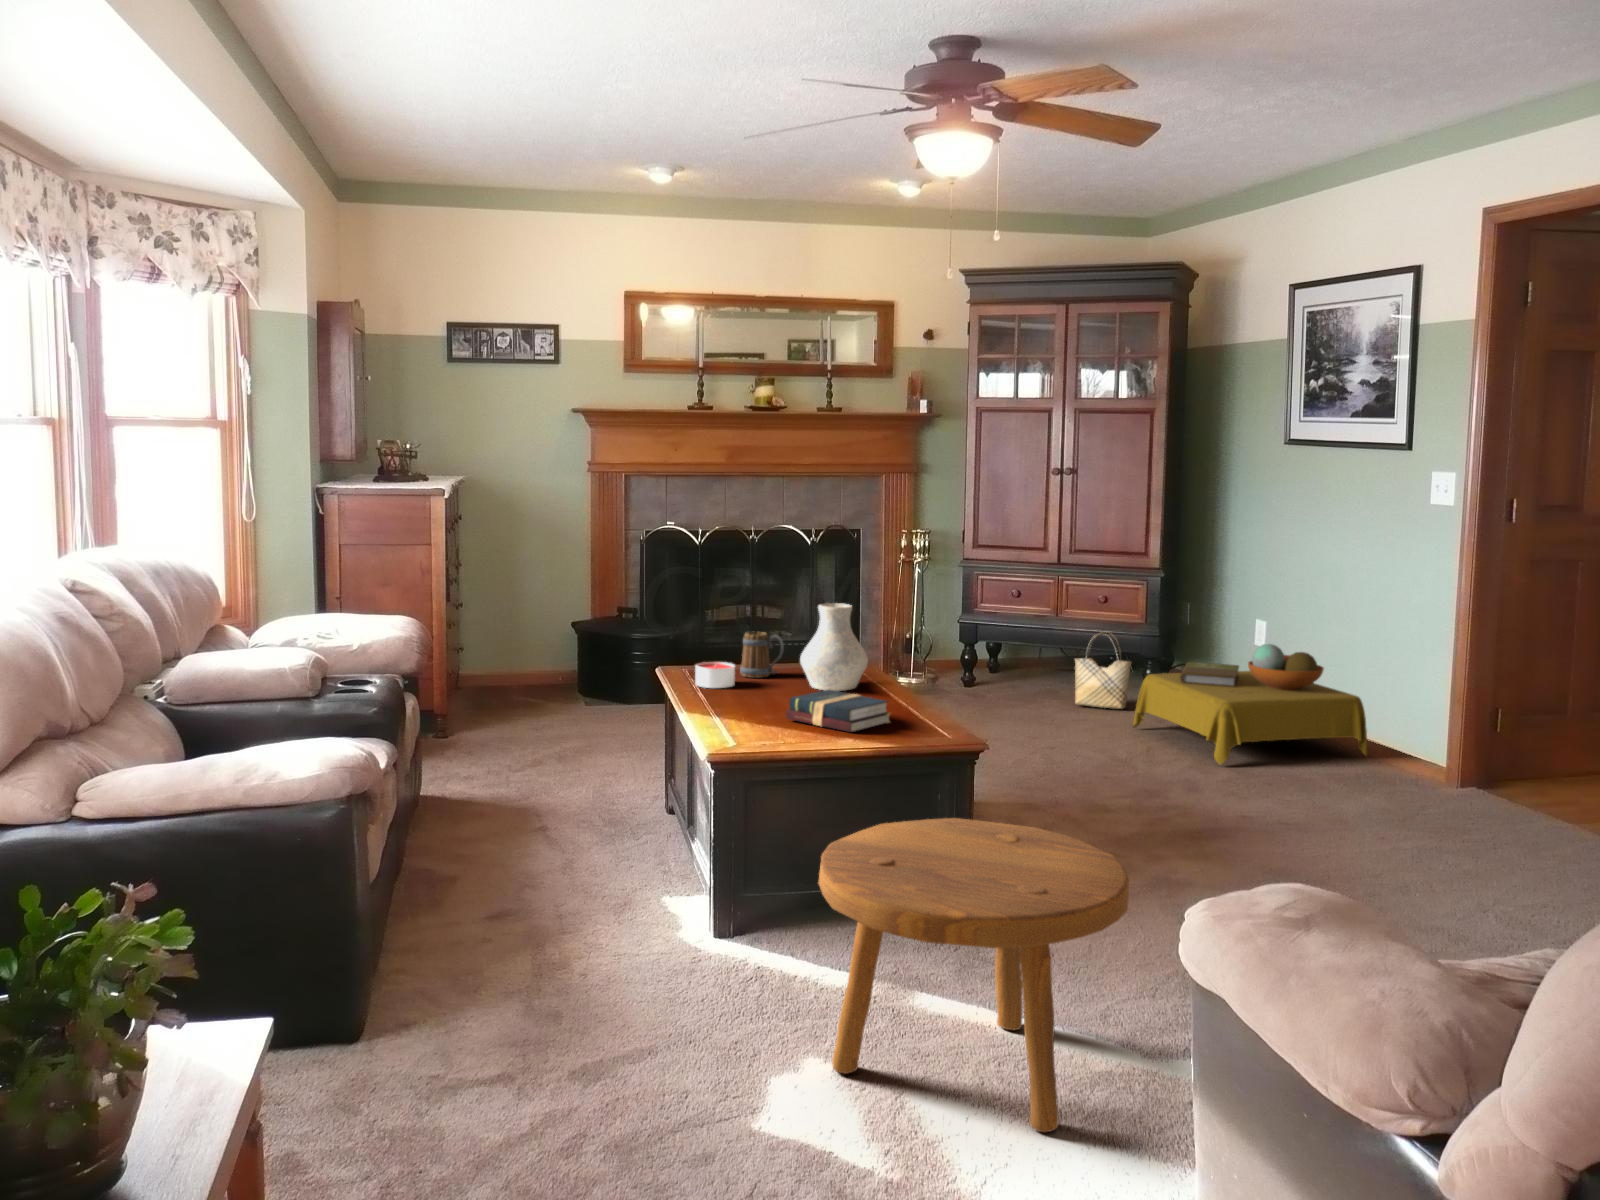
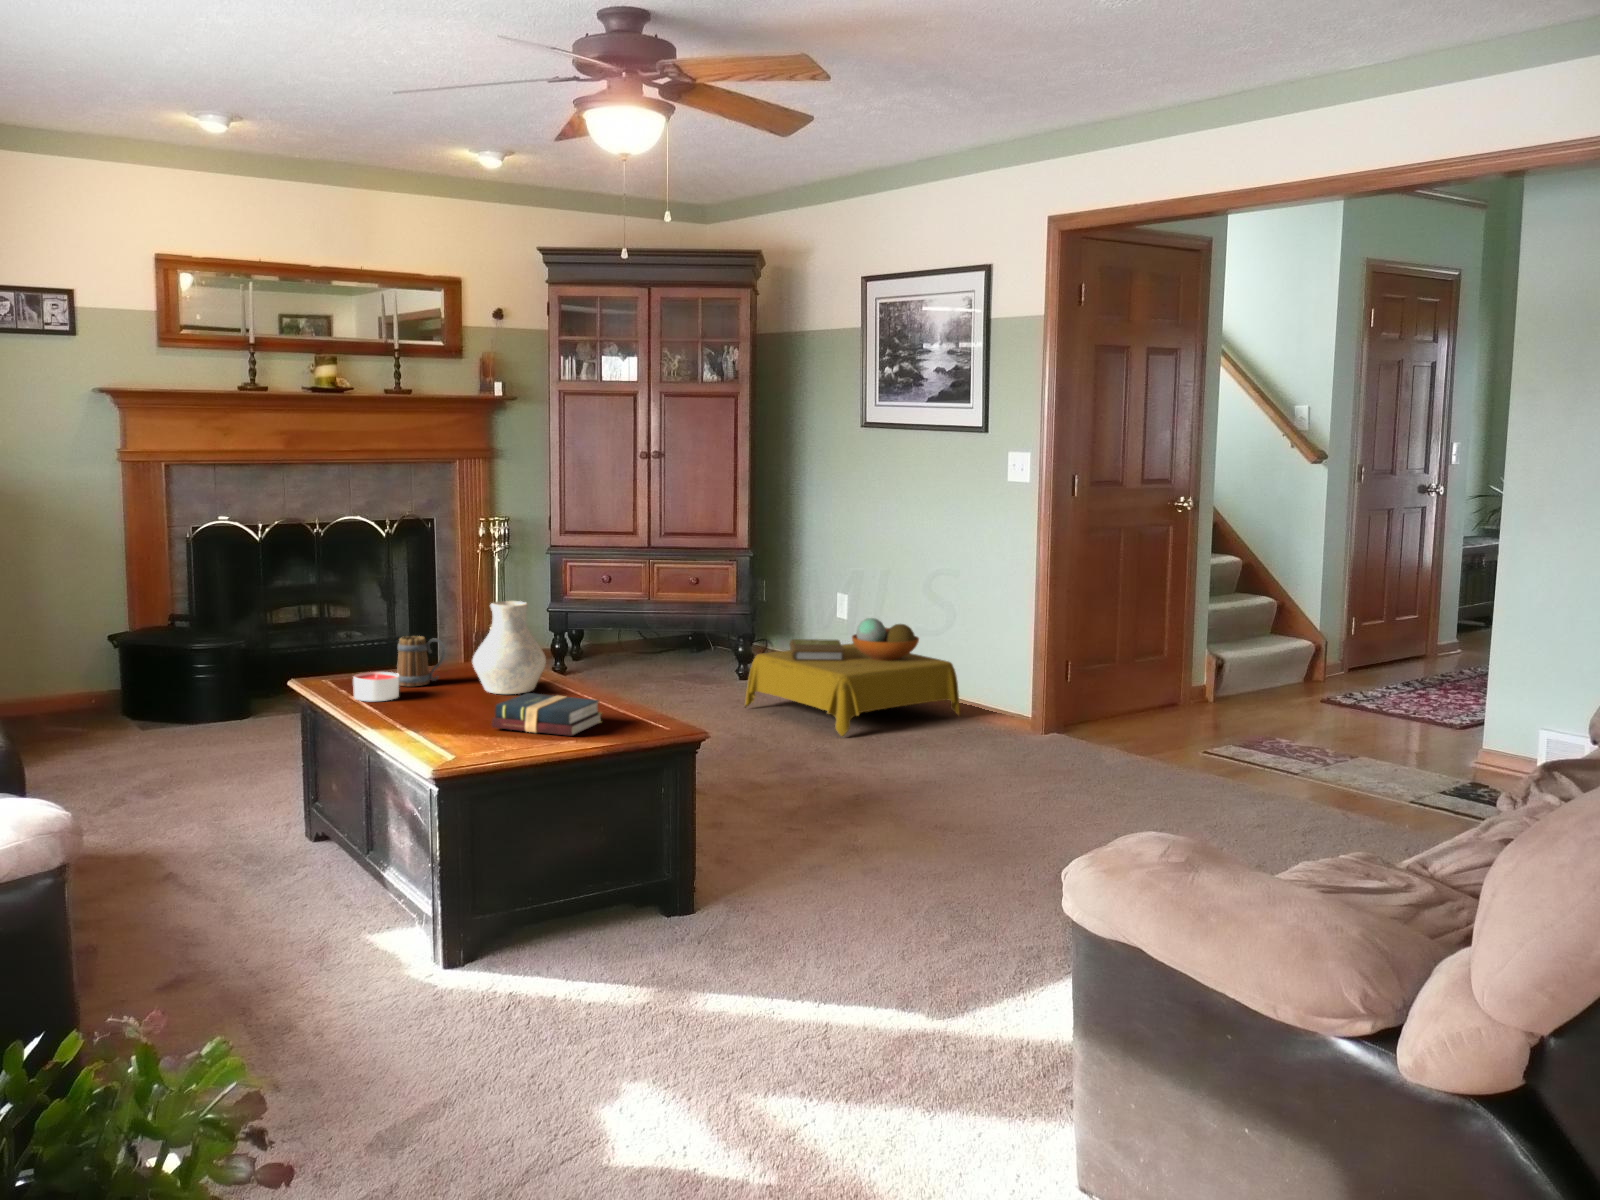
woven basket: present [1075,633,1131,709] -> none [675,614,731,690]
footstool: present [818,818,1129,1132] -> none [628,812,934,1104]

